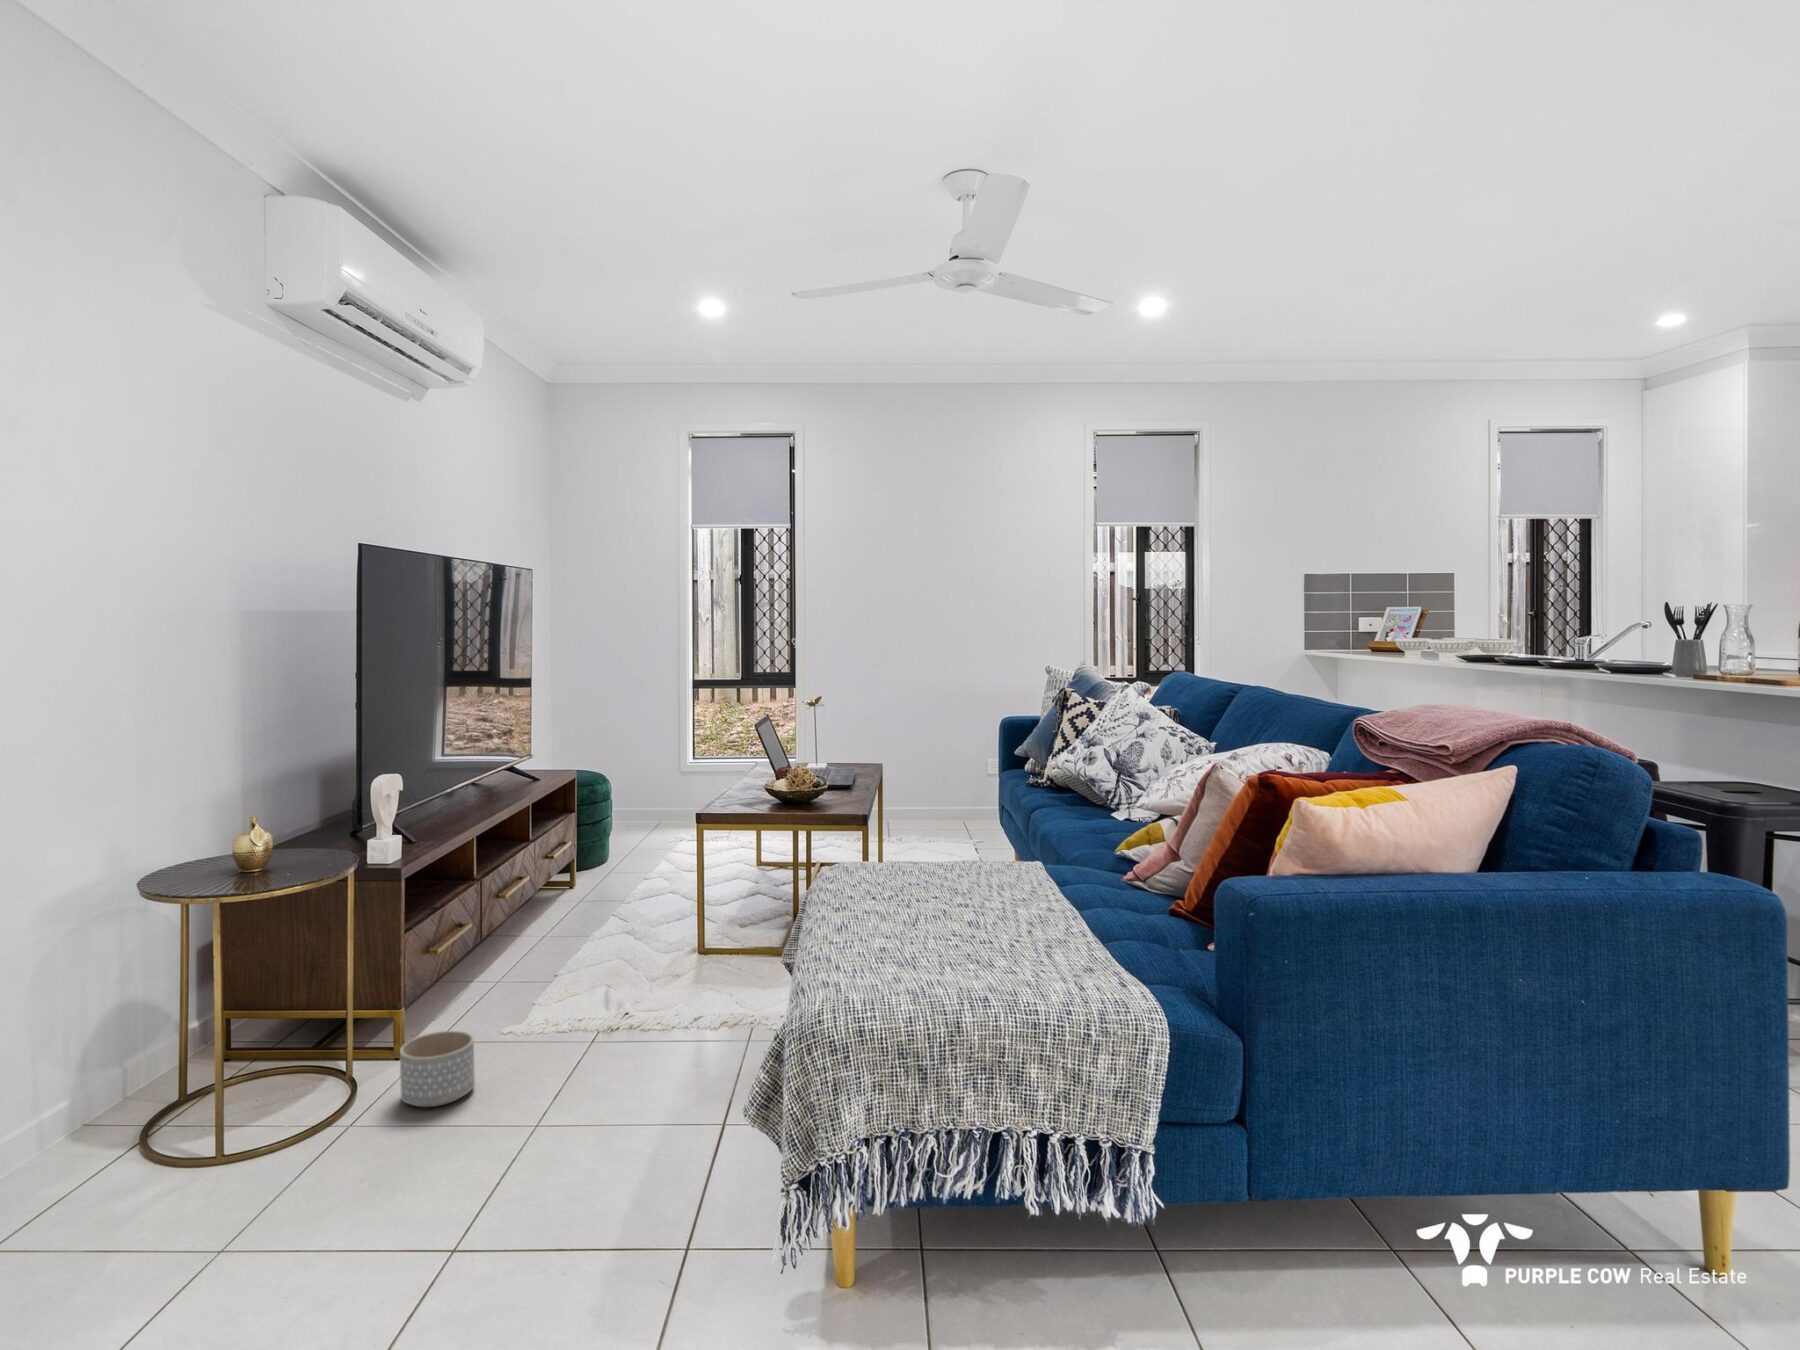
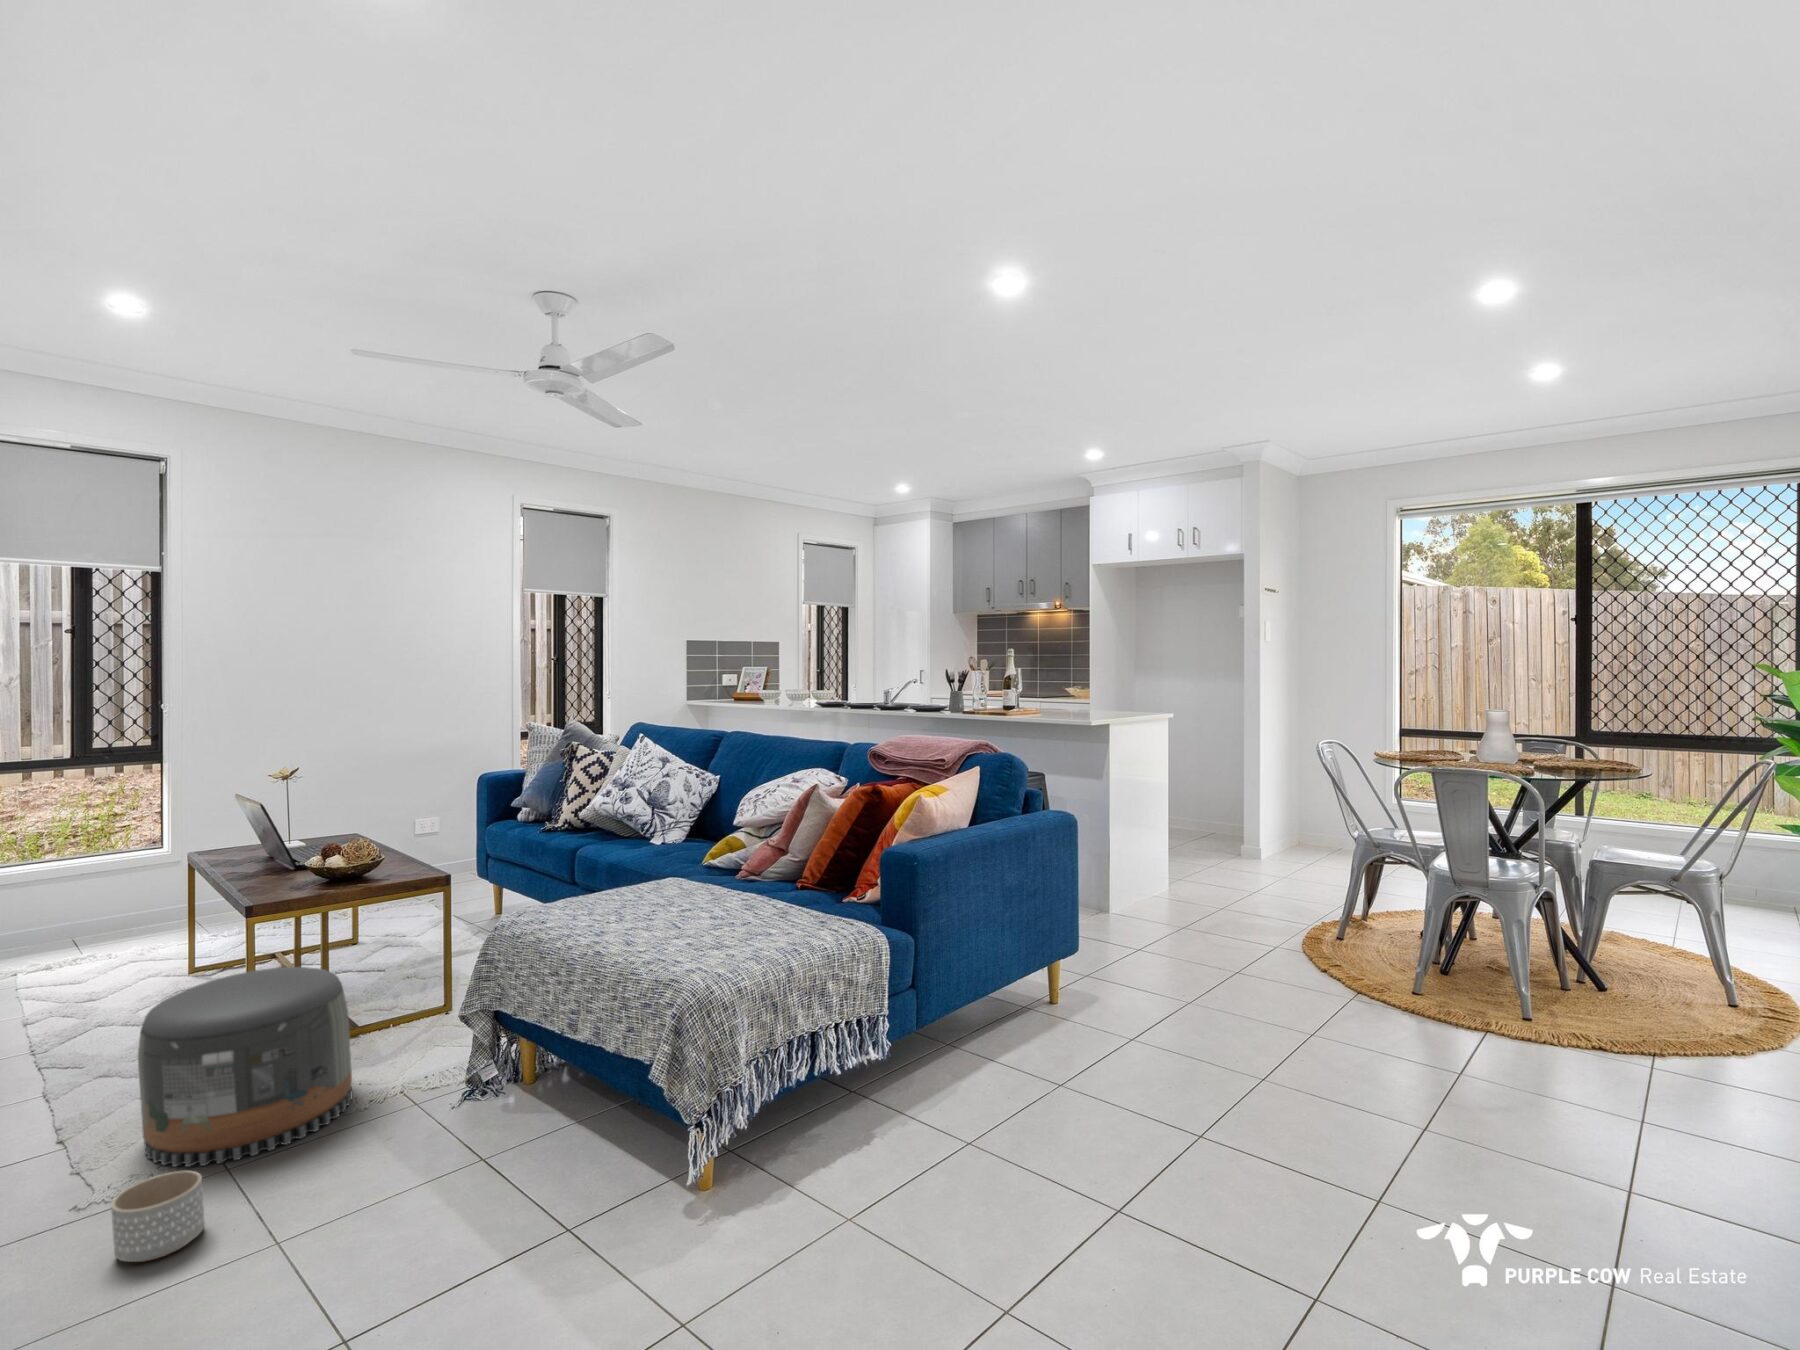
pouf: none [518,866,694,1042] -> present [138,967,352,1167]

